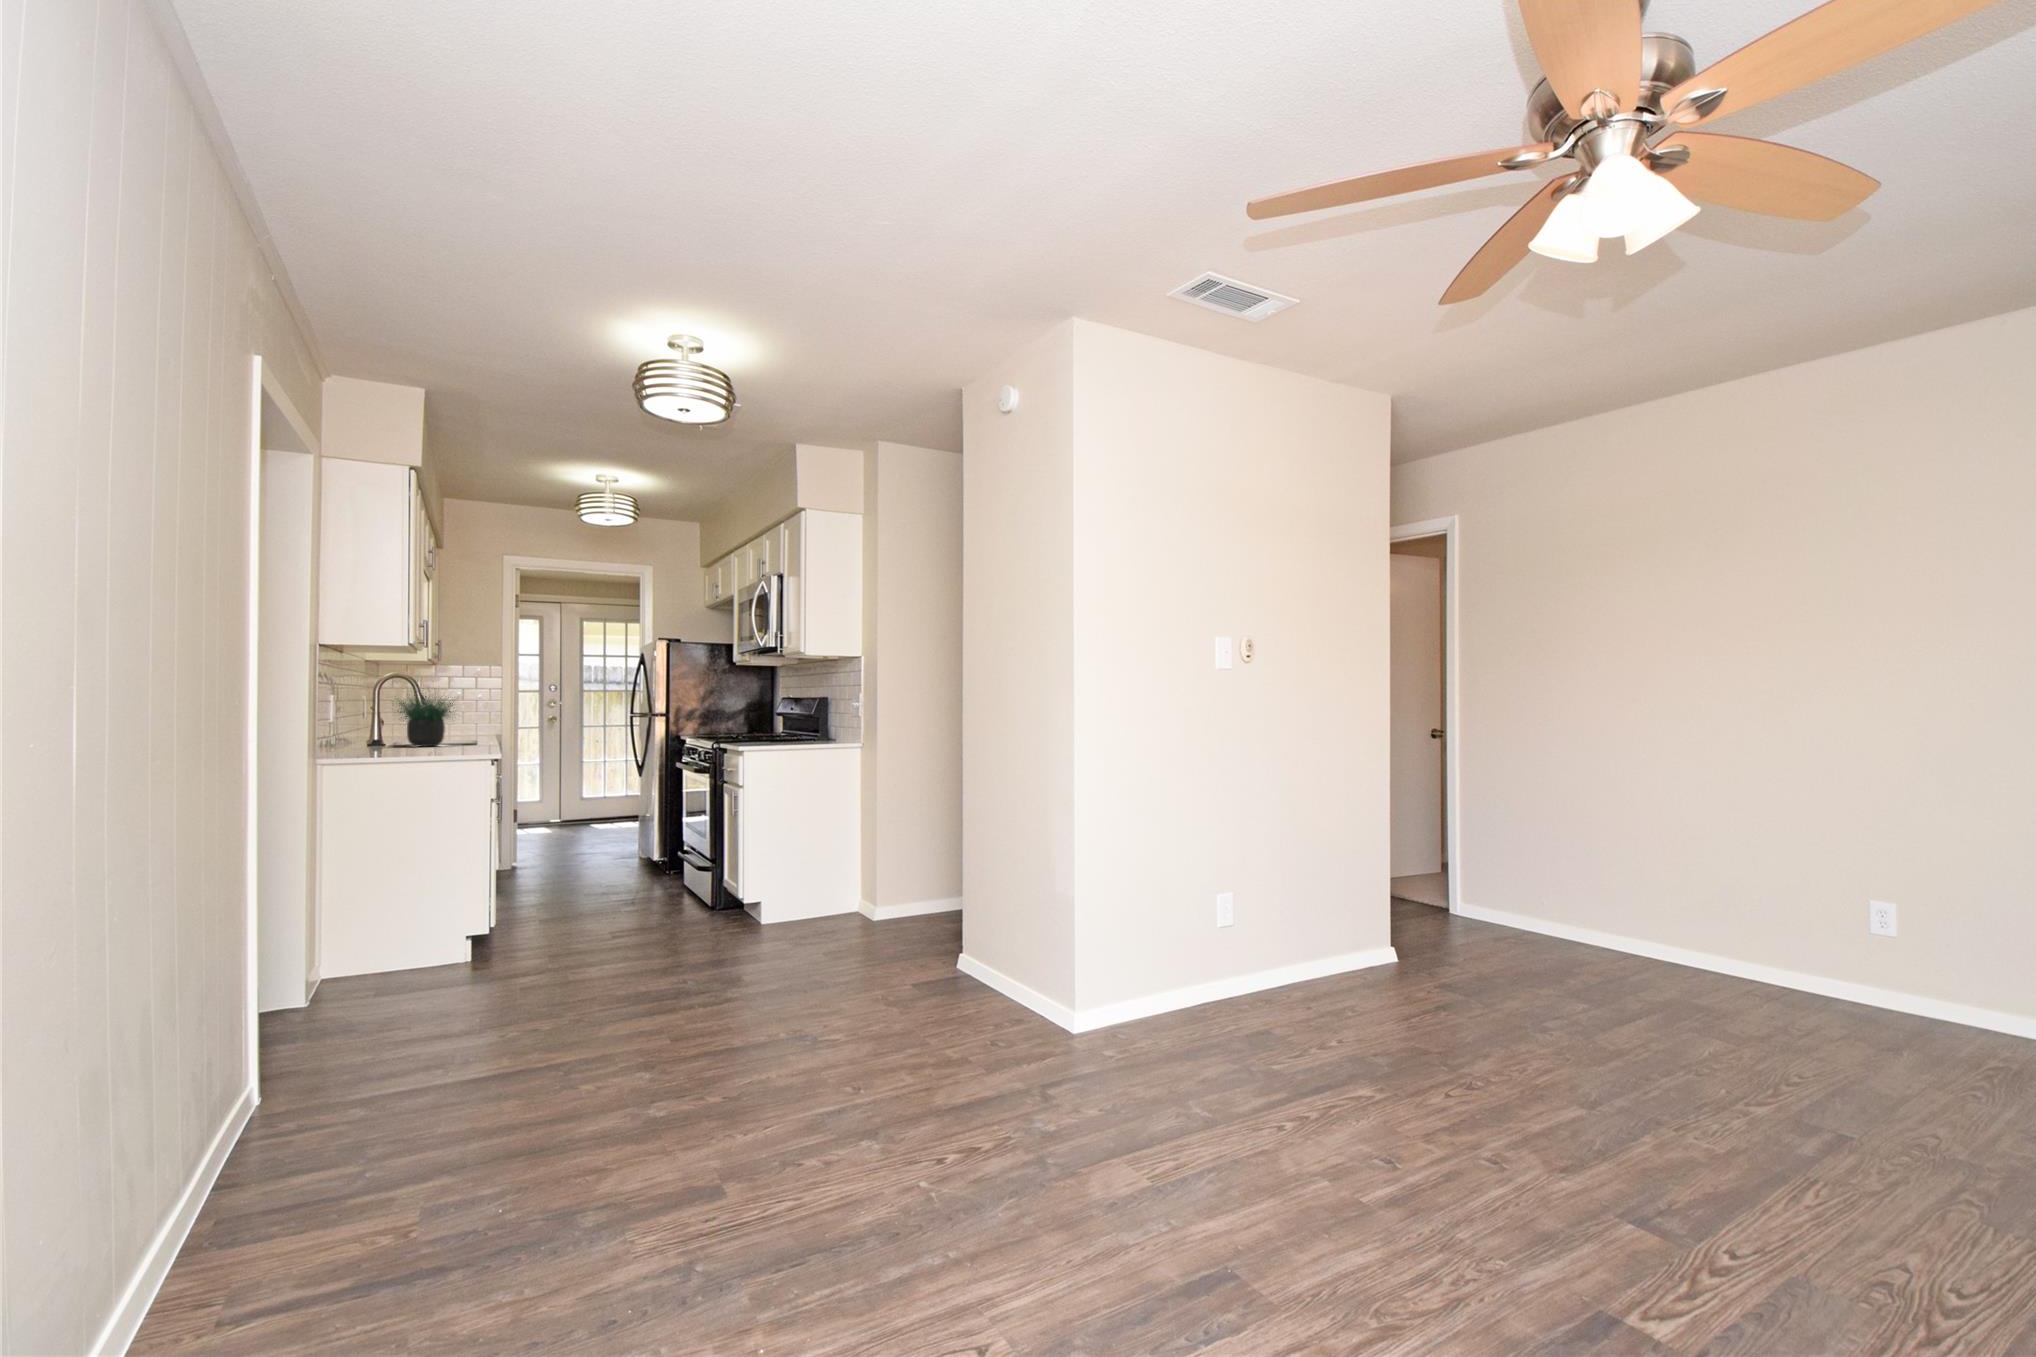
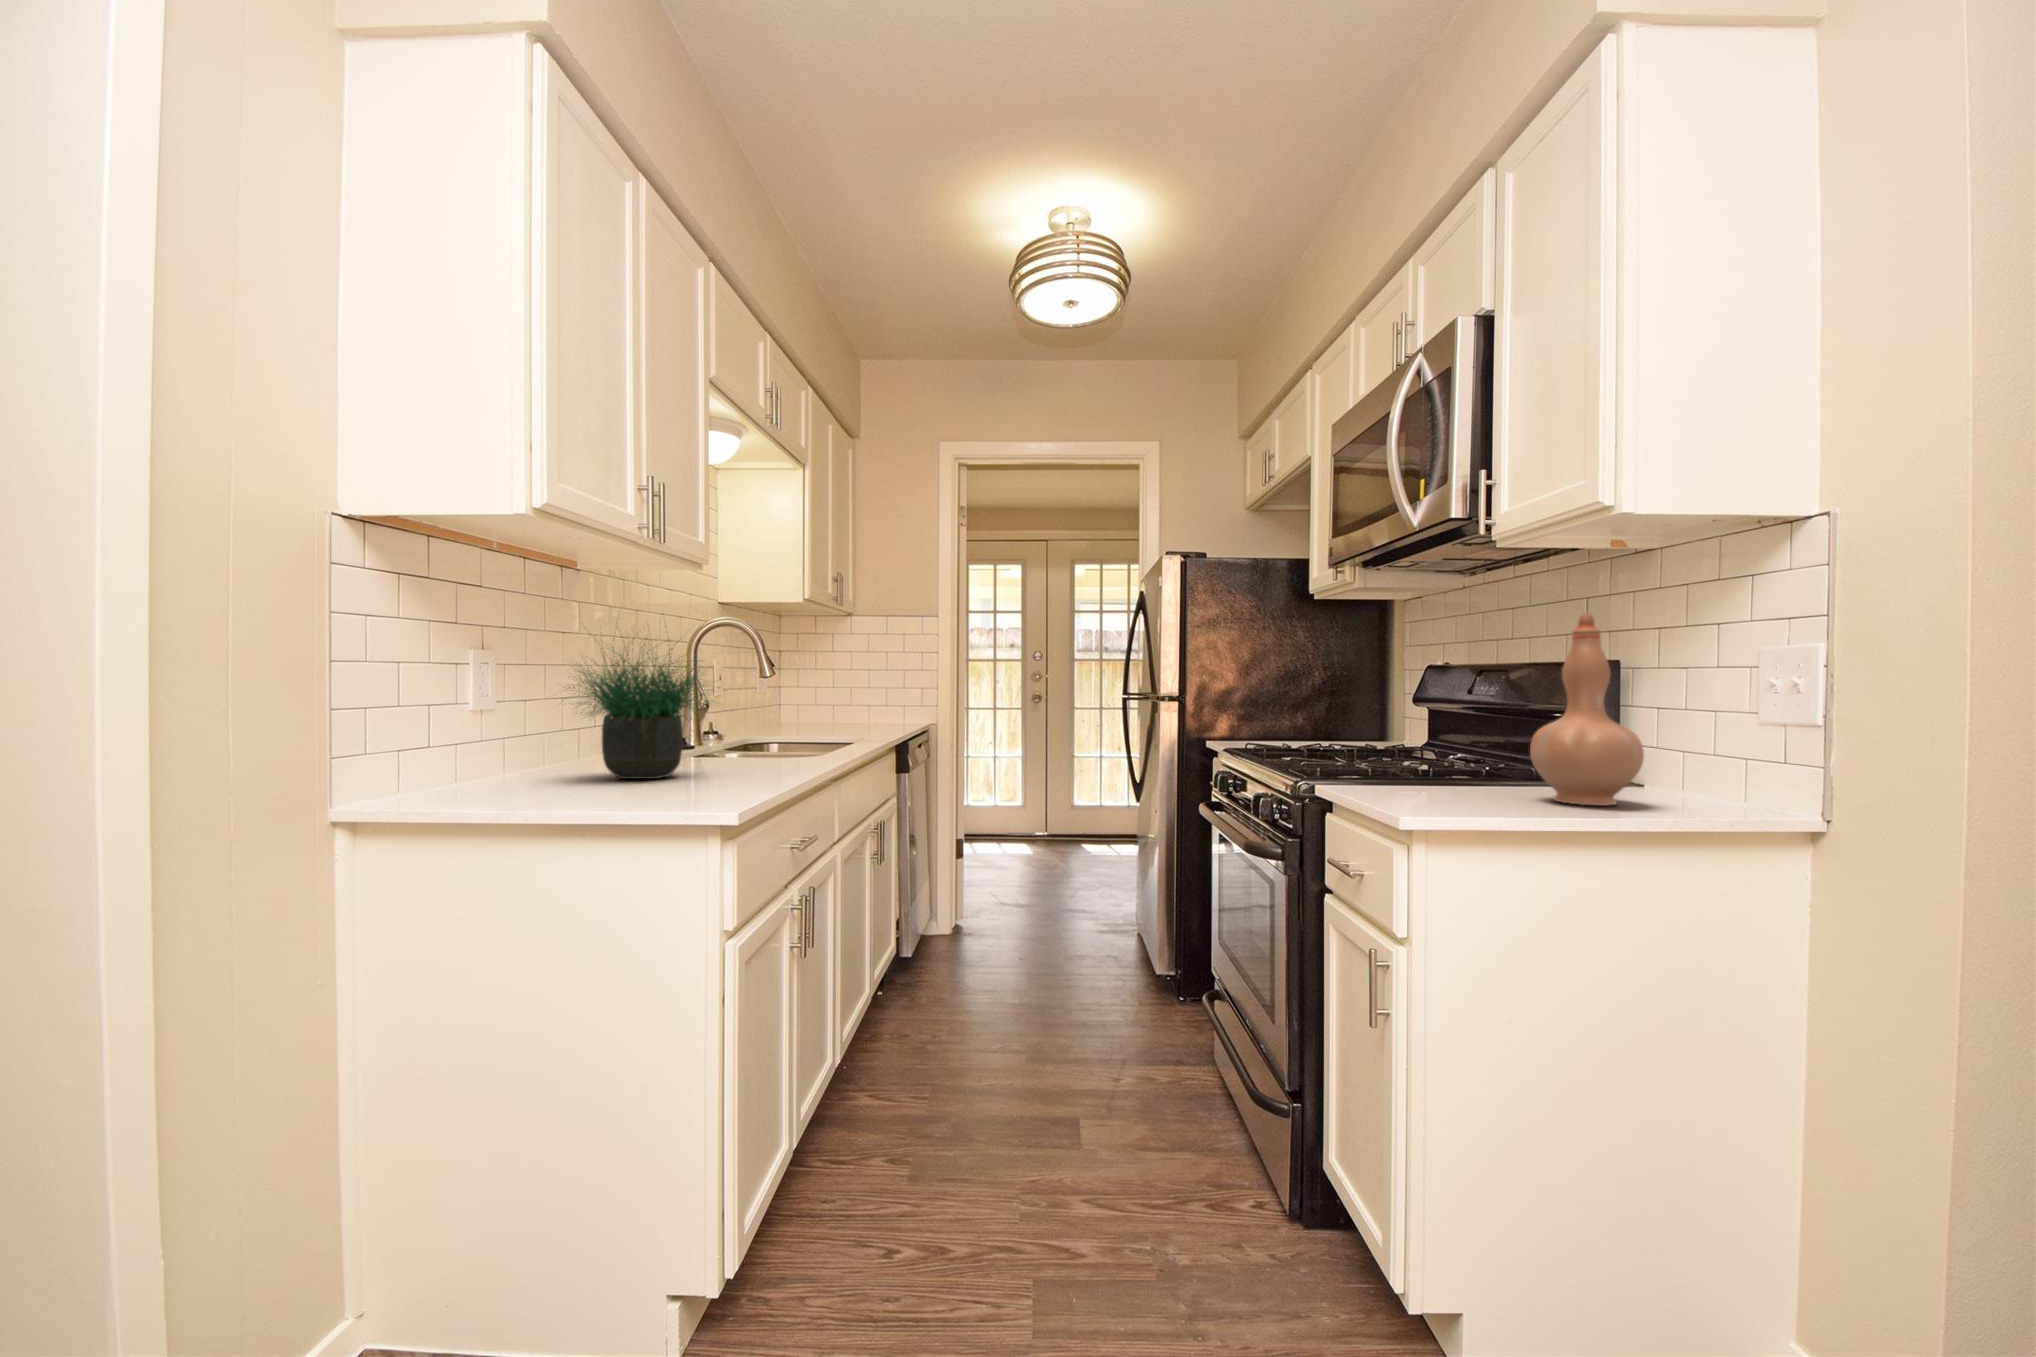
vase: none [784,684,816,744] -> present [1530,612,1644,805]

